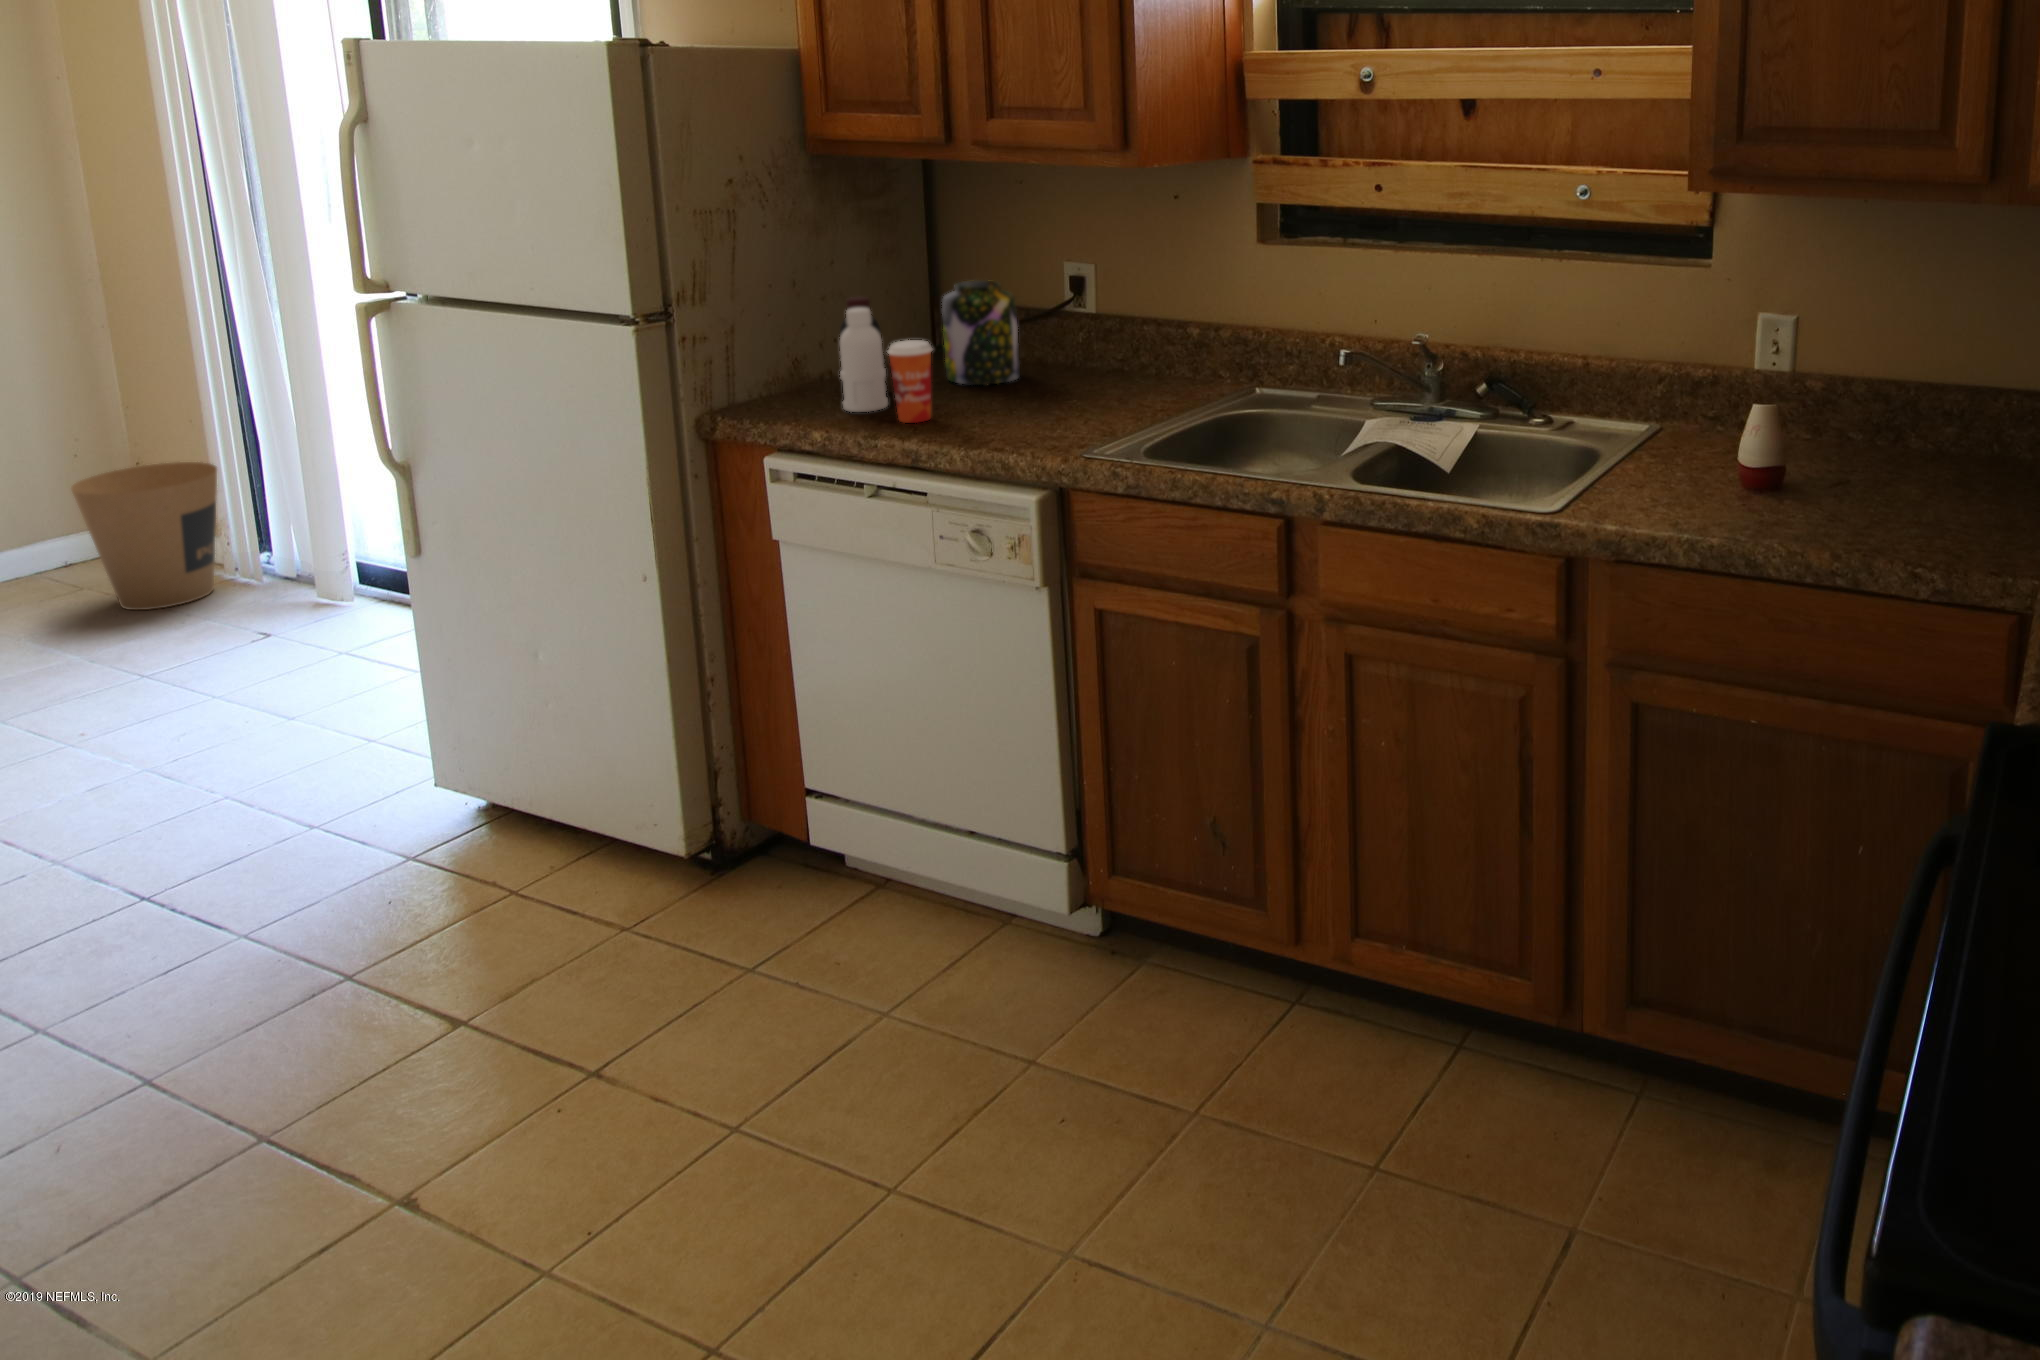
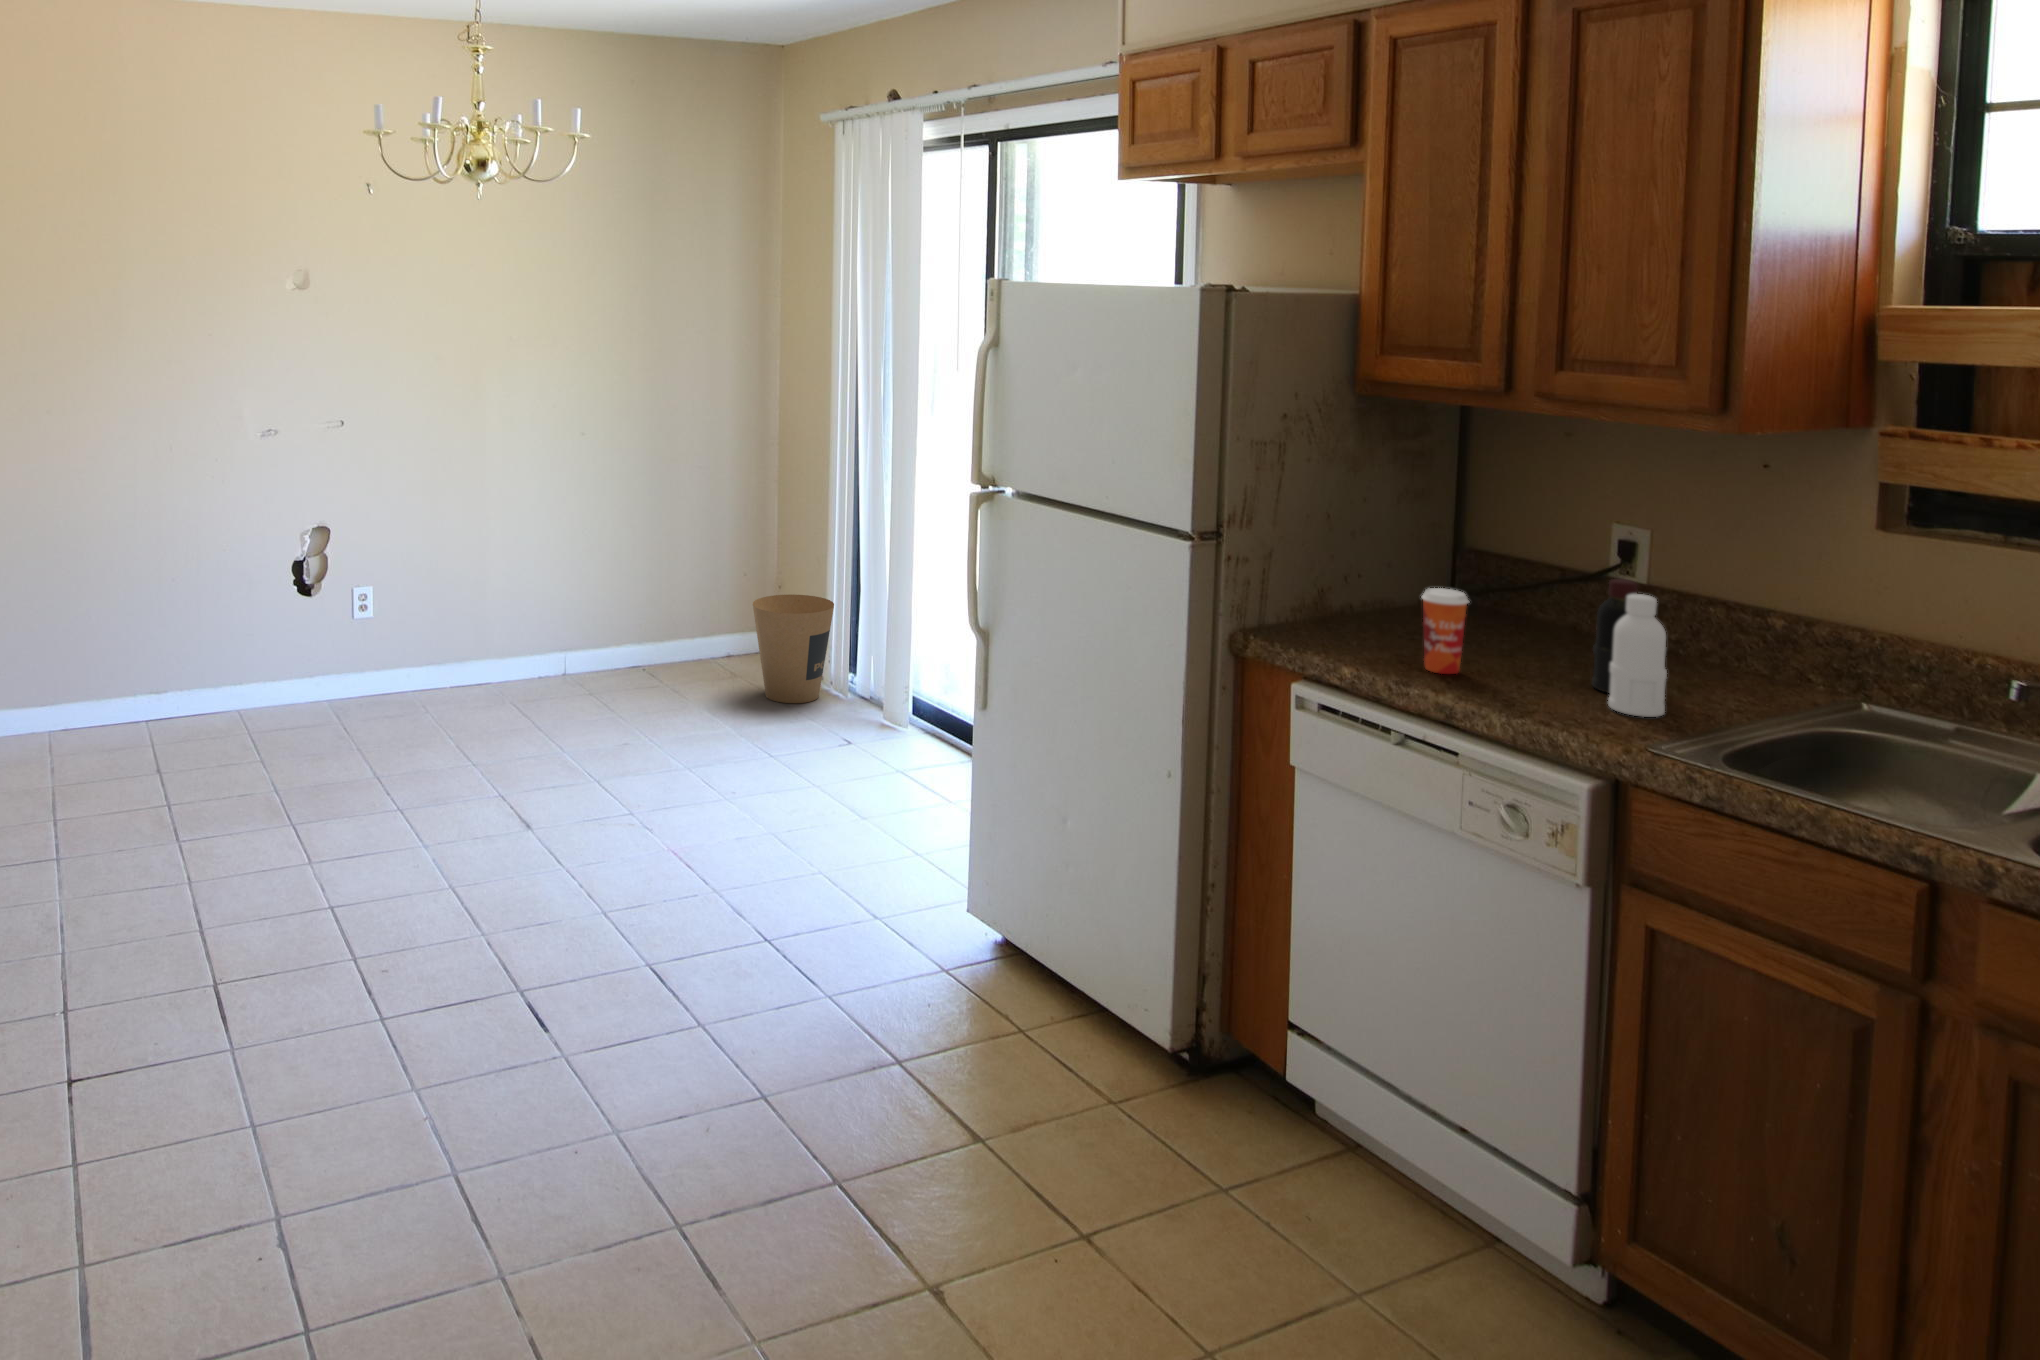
jar: present [942,280,1020,385] -> none [1463,534,1549,646]
bottle: present [840,297,888,412] -> present [1592,579,1667,717]

